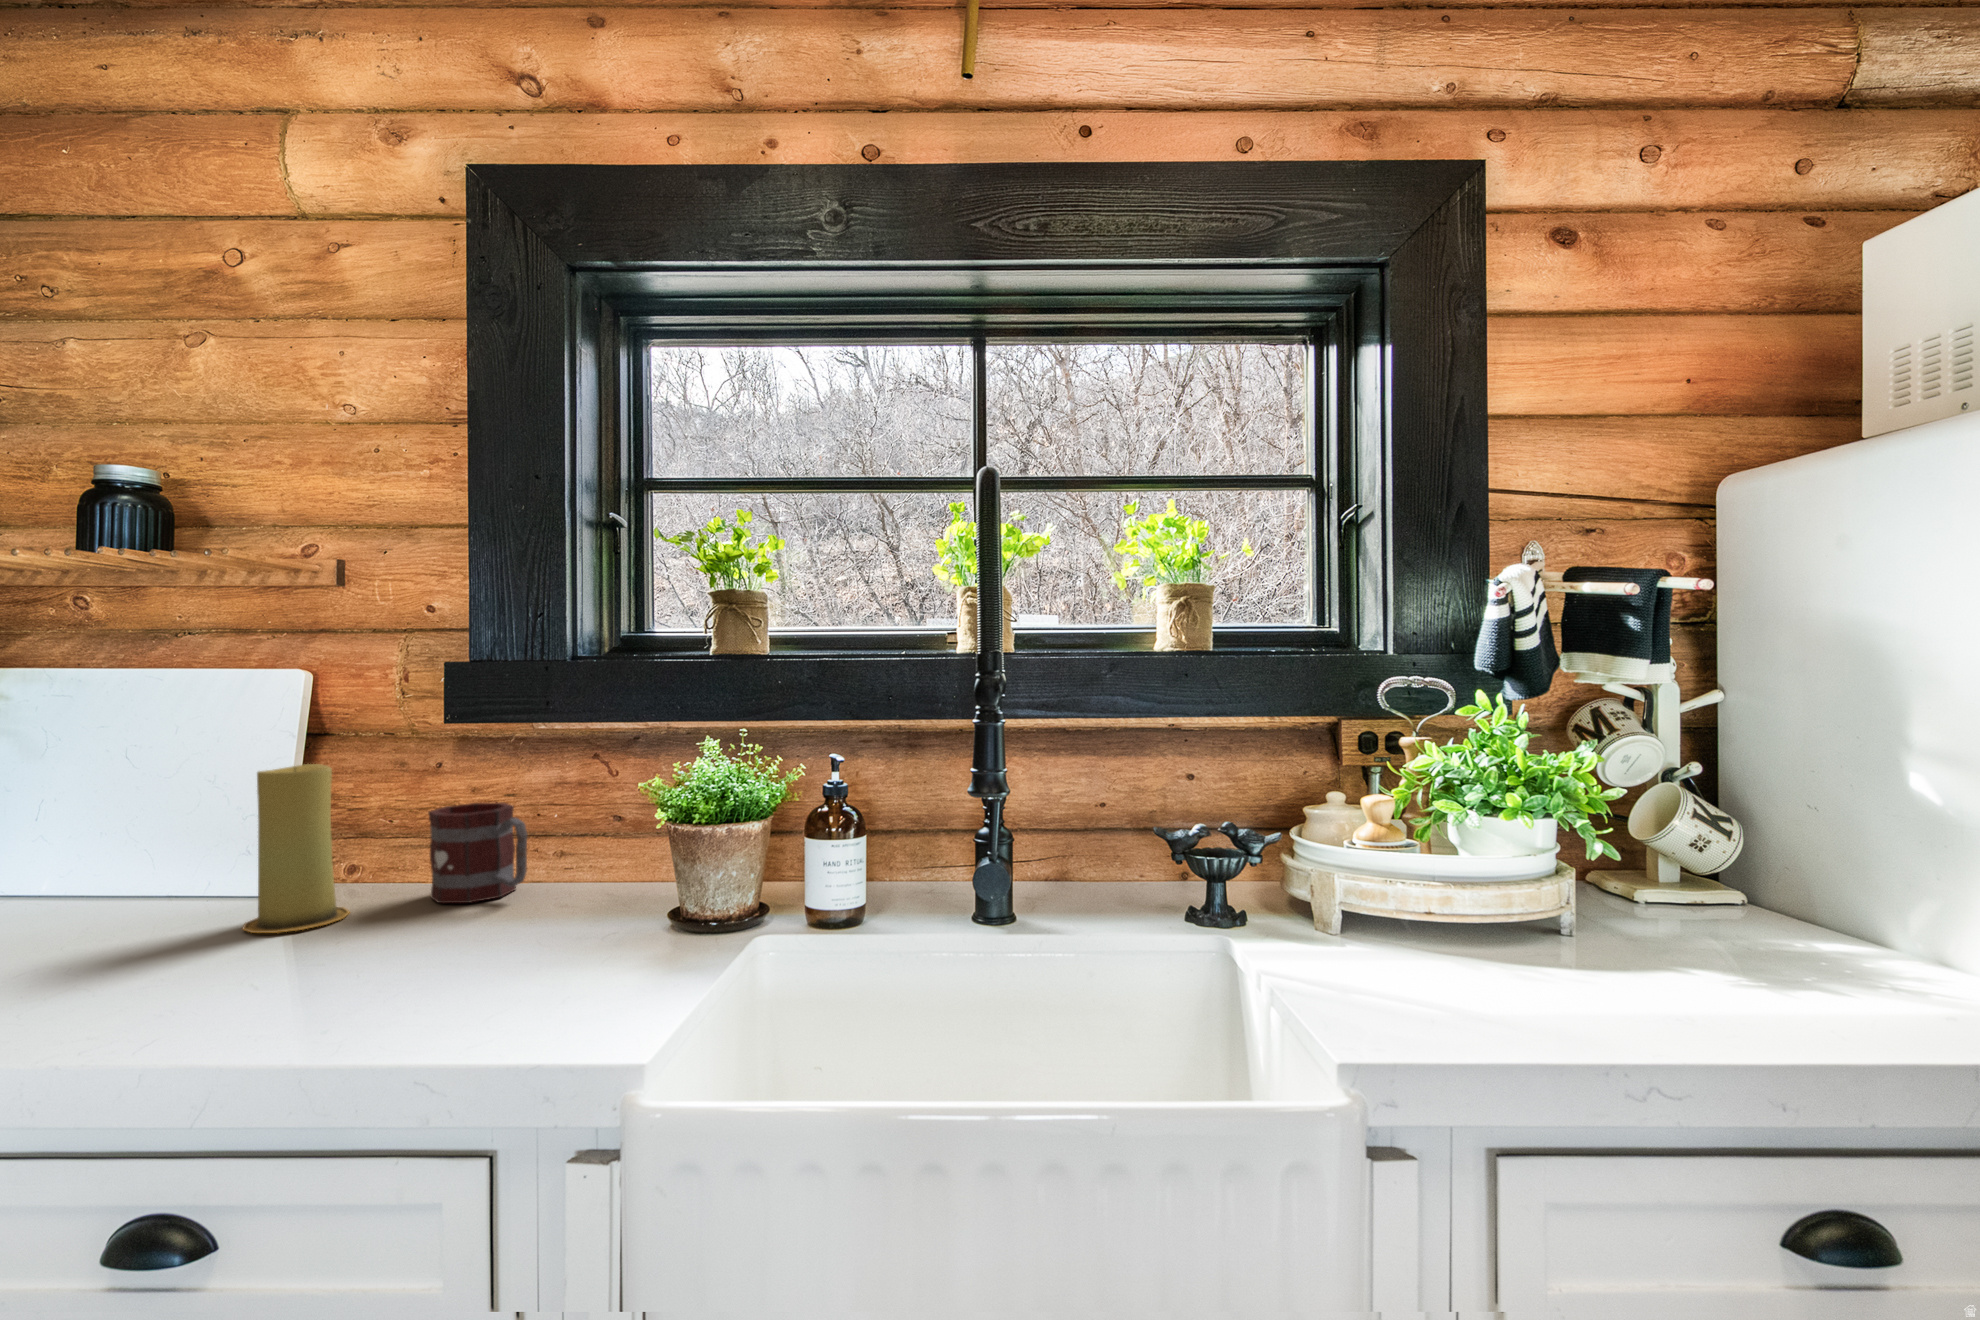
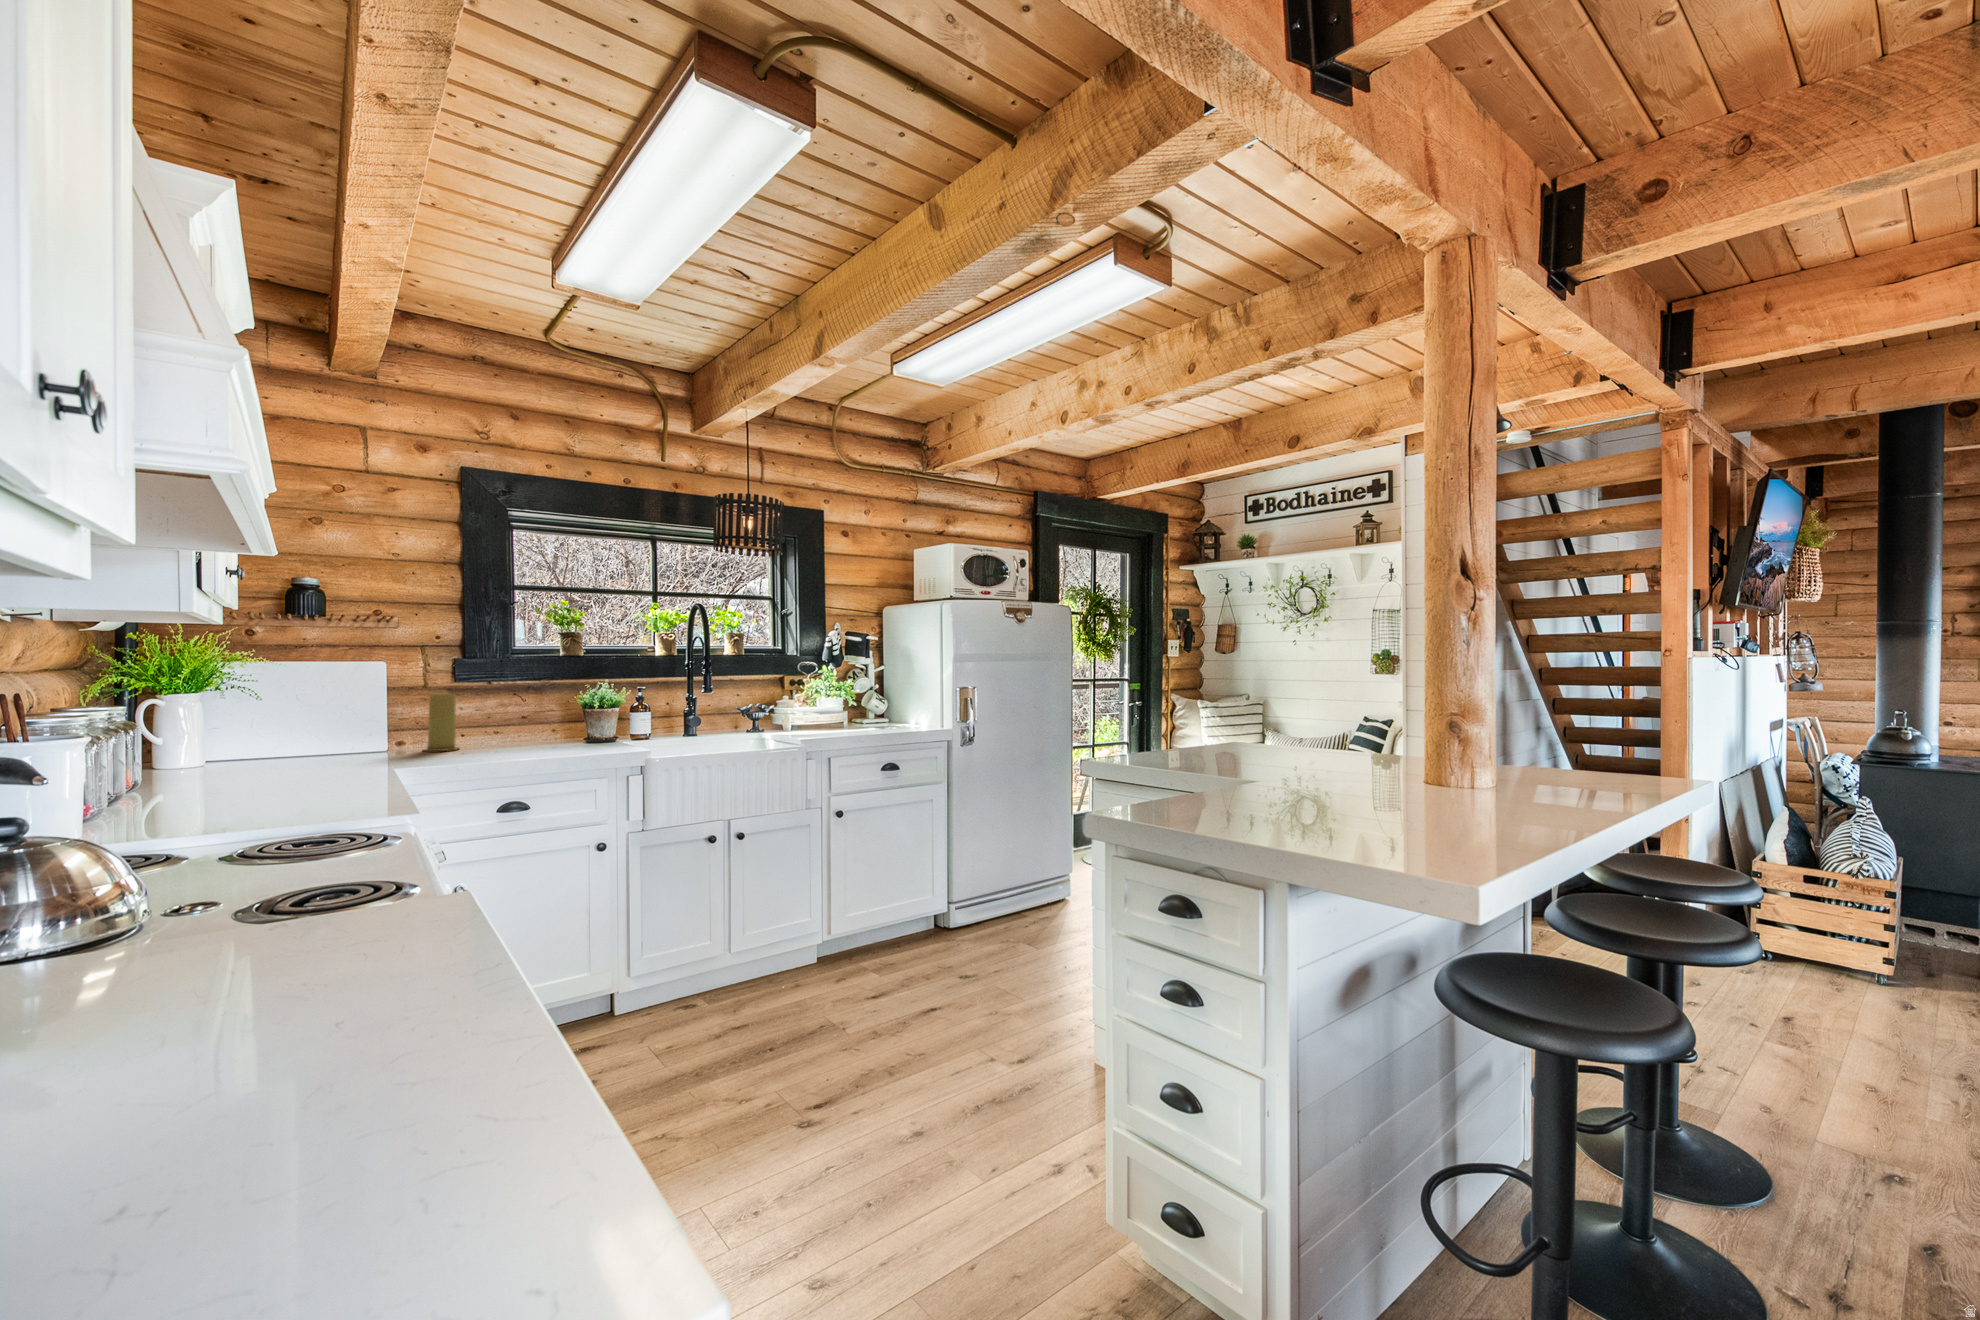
mug: present [428,803,527,903] -> none [474,710,521,744]

